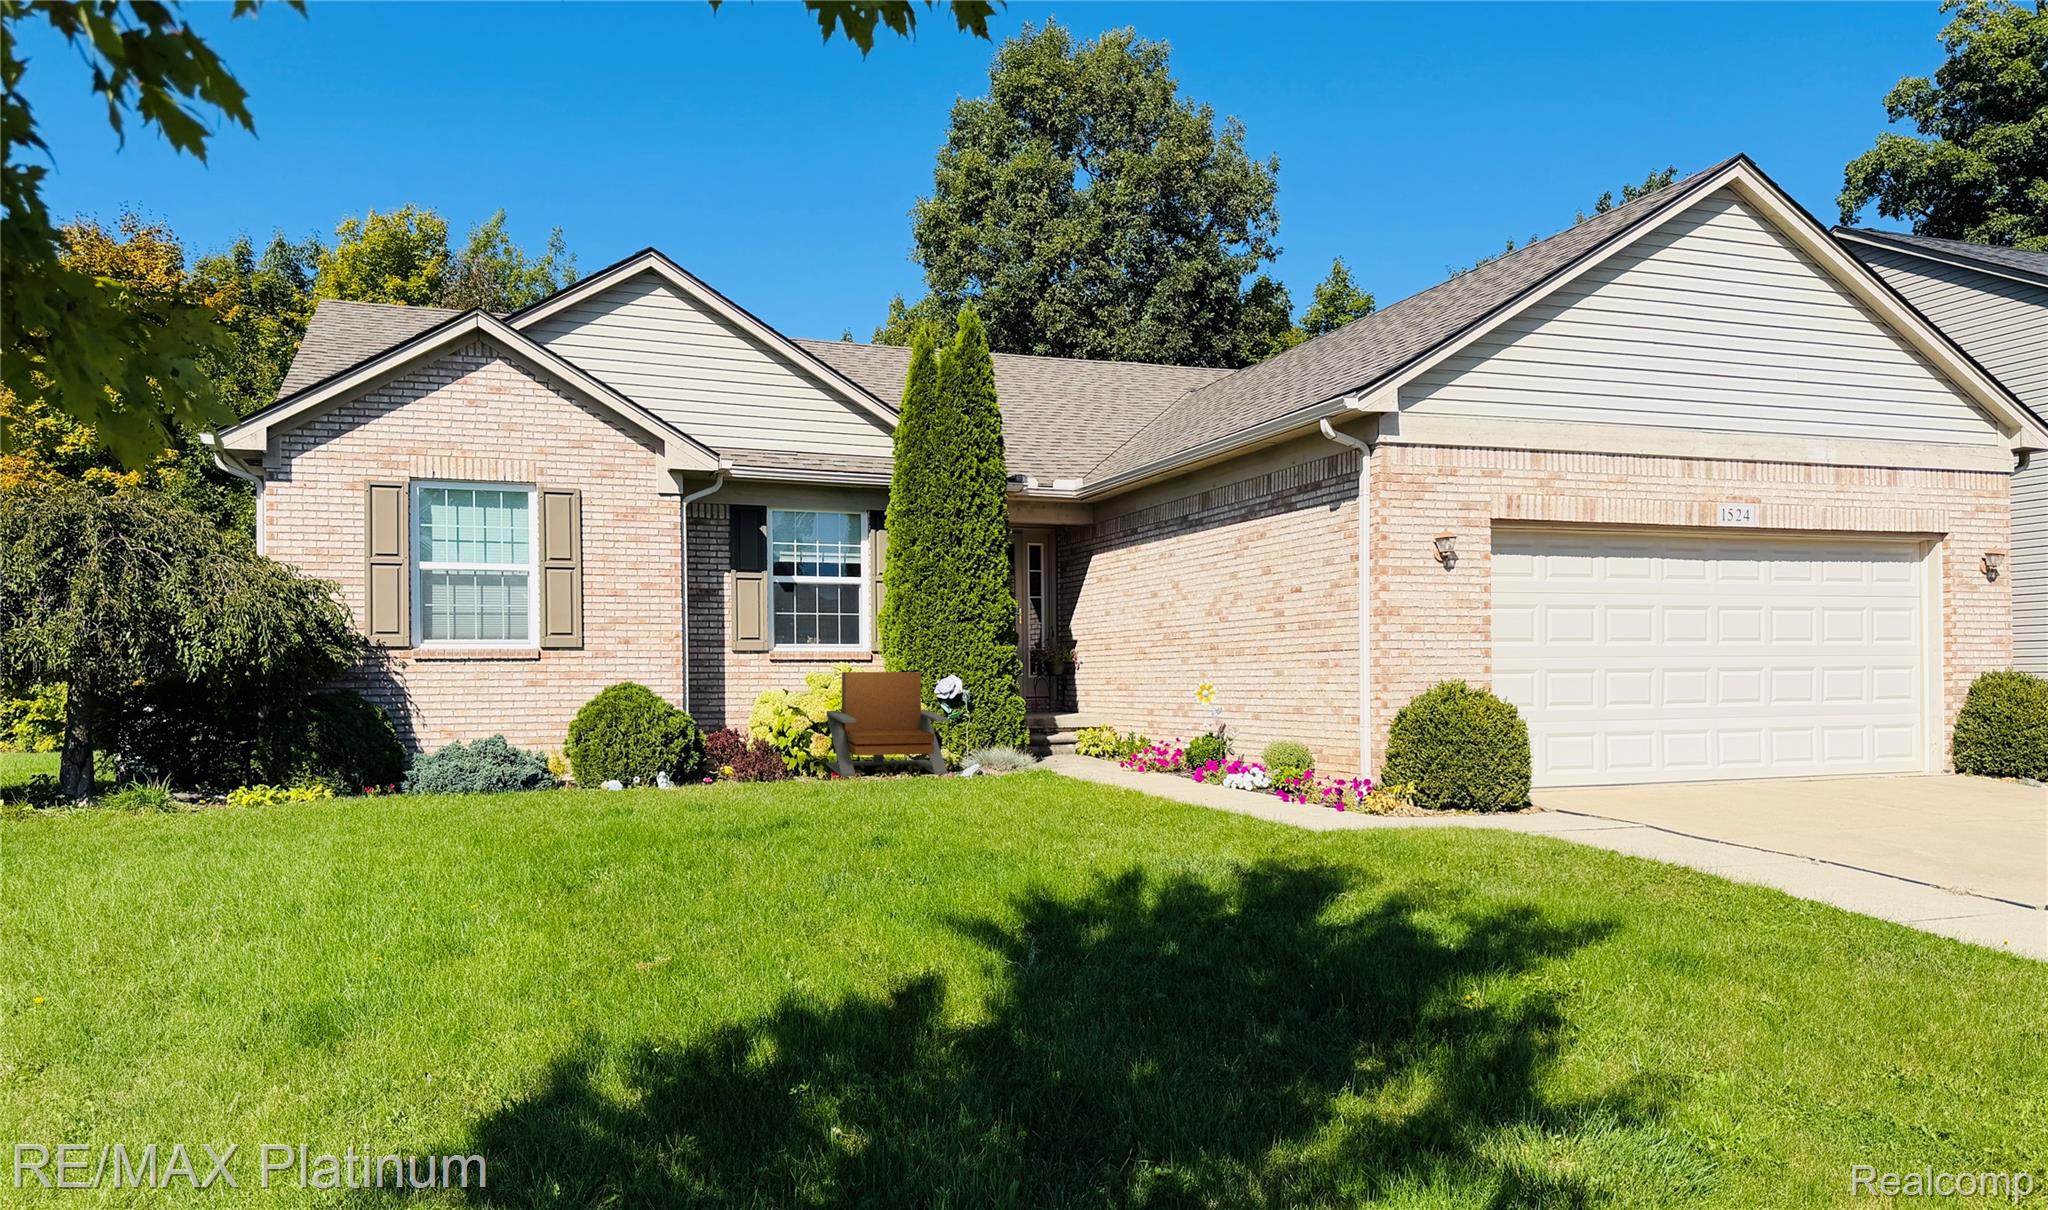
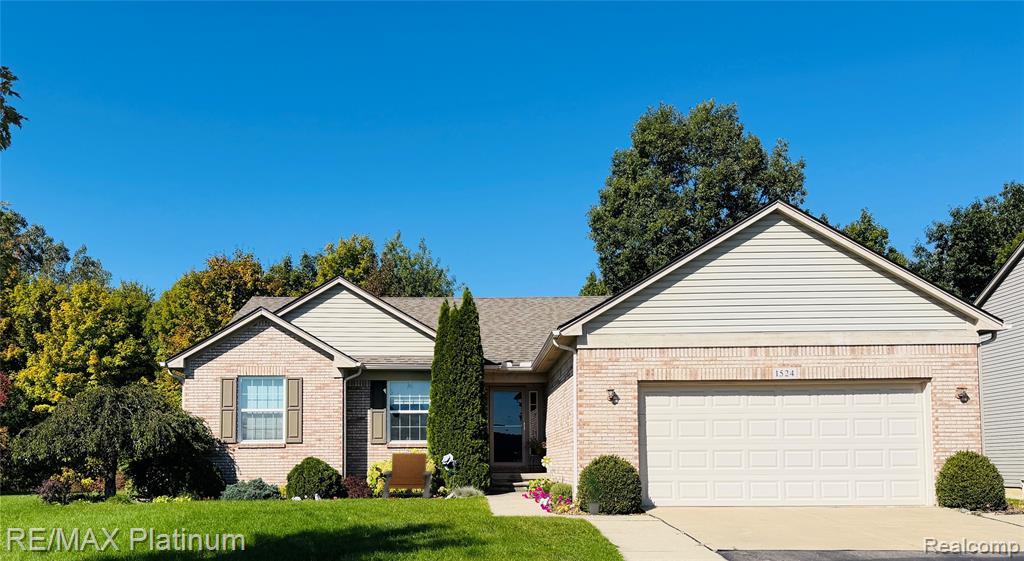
potted plant: none [1426,723,1491,819] -> present [586,475,601,514]

